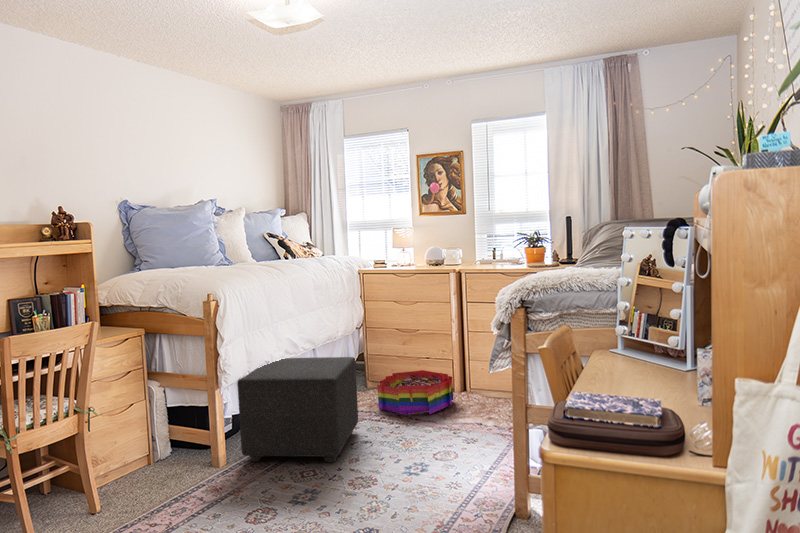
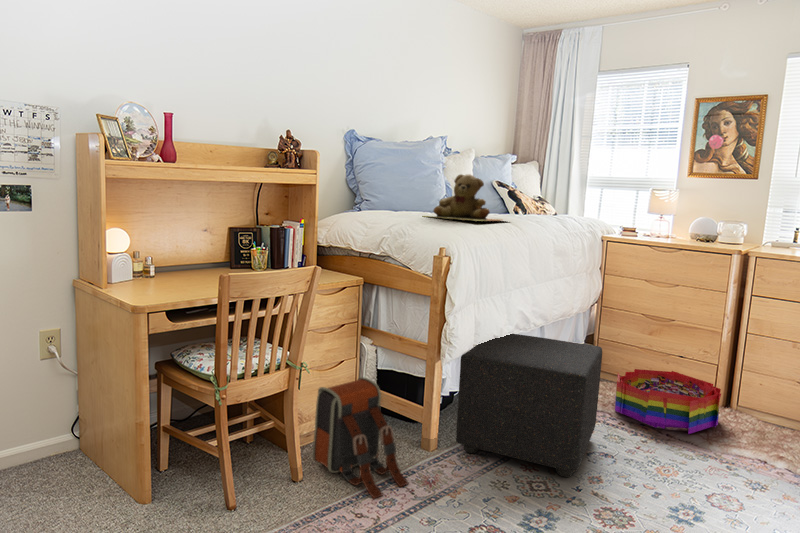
teddy bear: none [194,231,277,270] -> present [427,174,500,221]
backpack: none [107,413,199,512] -> present [313,377,409,499]

